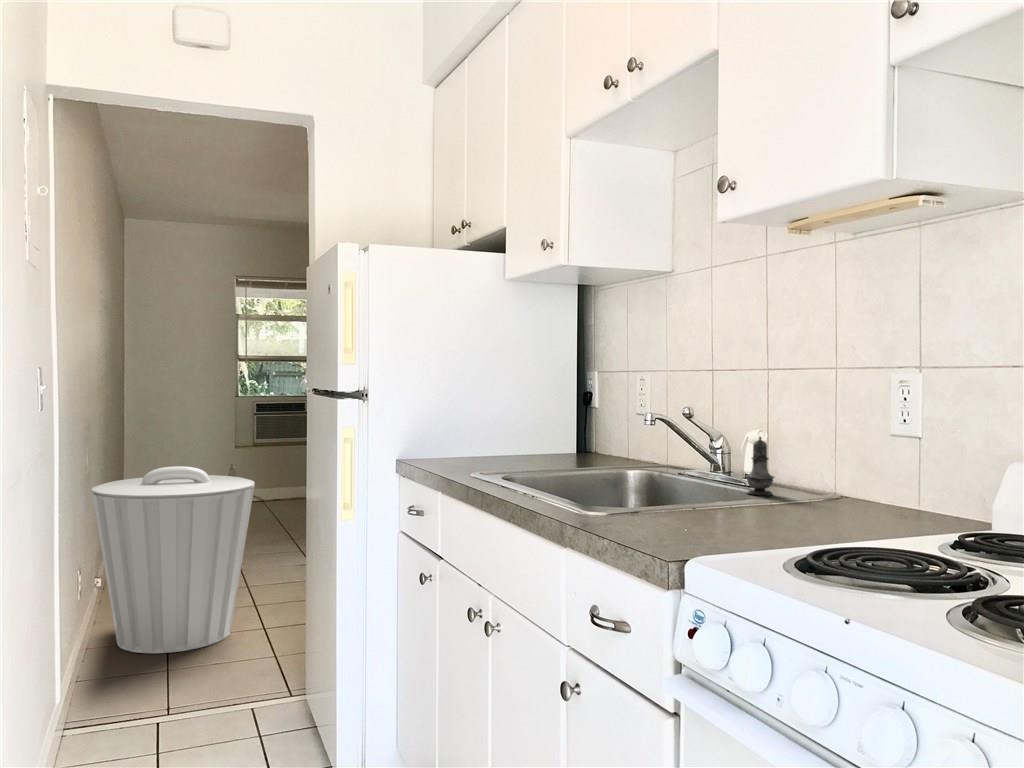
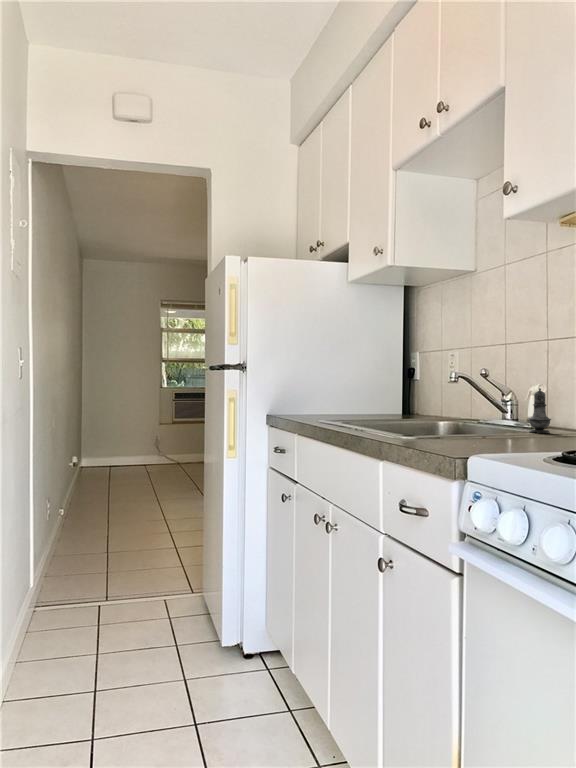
trash can: present [92,466,255,653] -> none [60,427,170,558]

